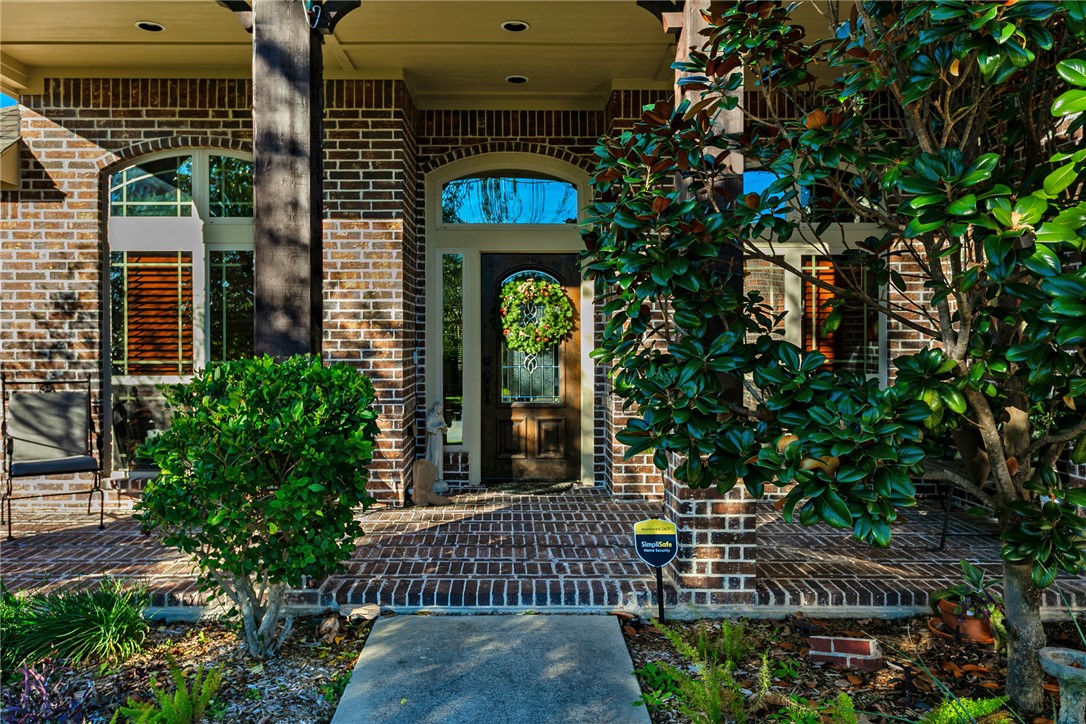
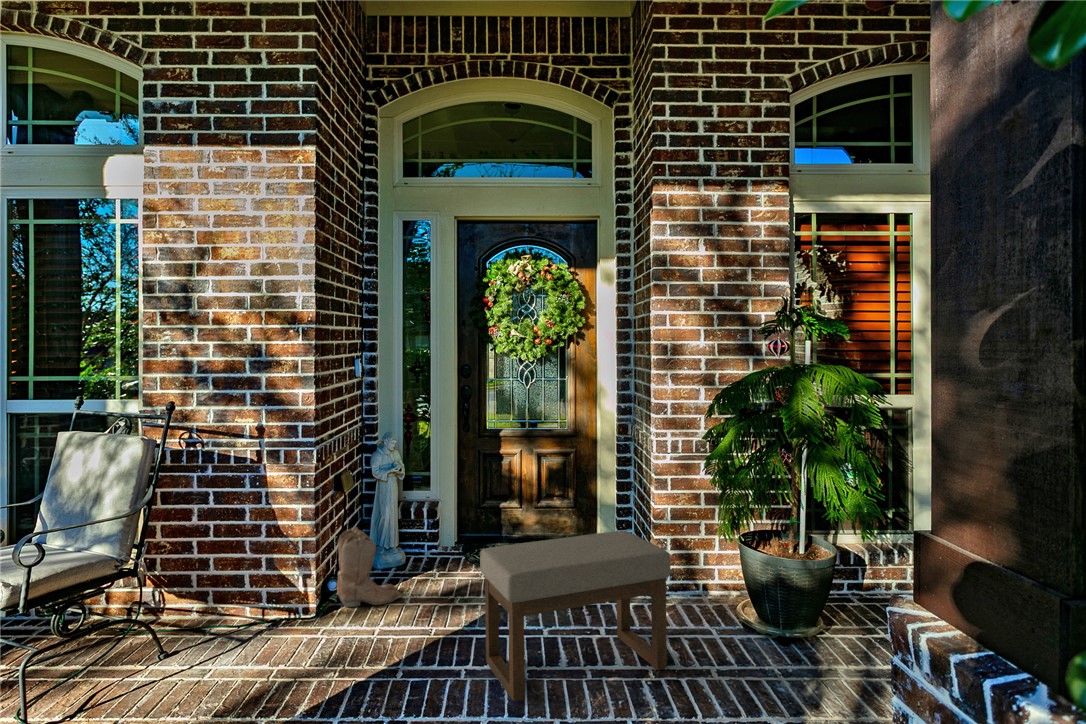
ottoman: none [509,452,615,530] -> present [480,531,670,702]

